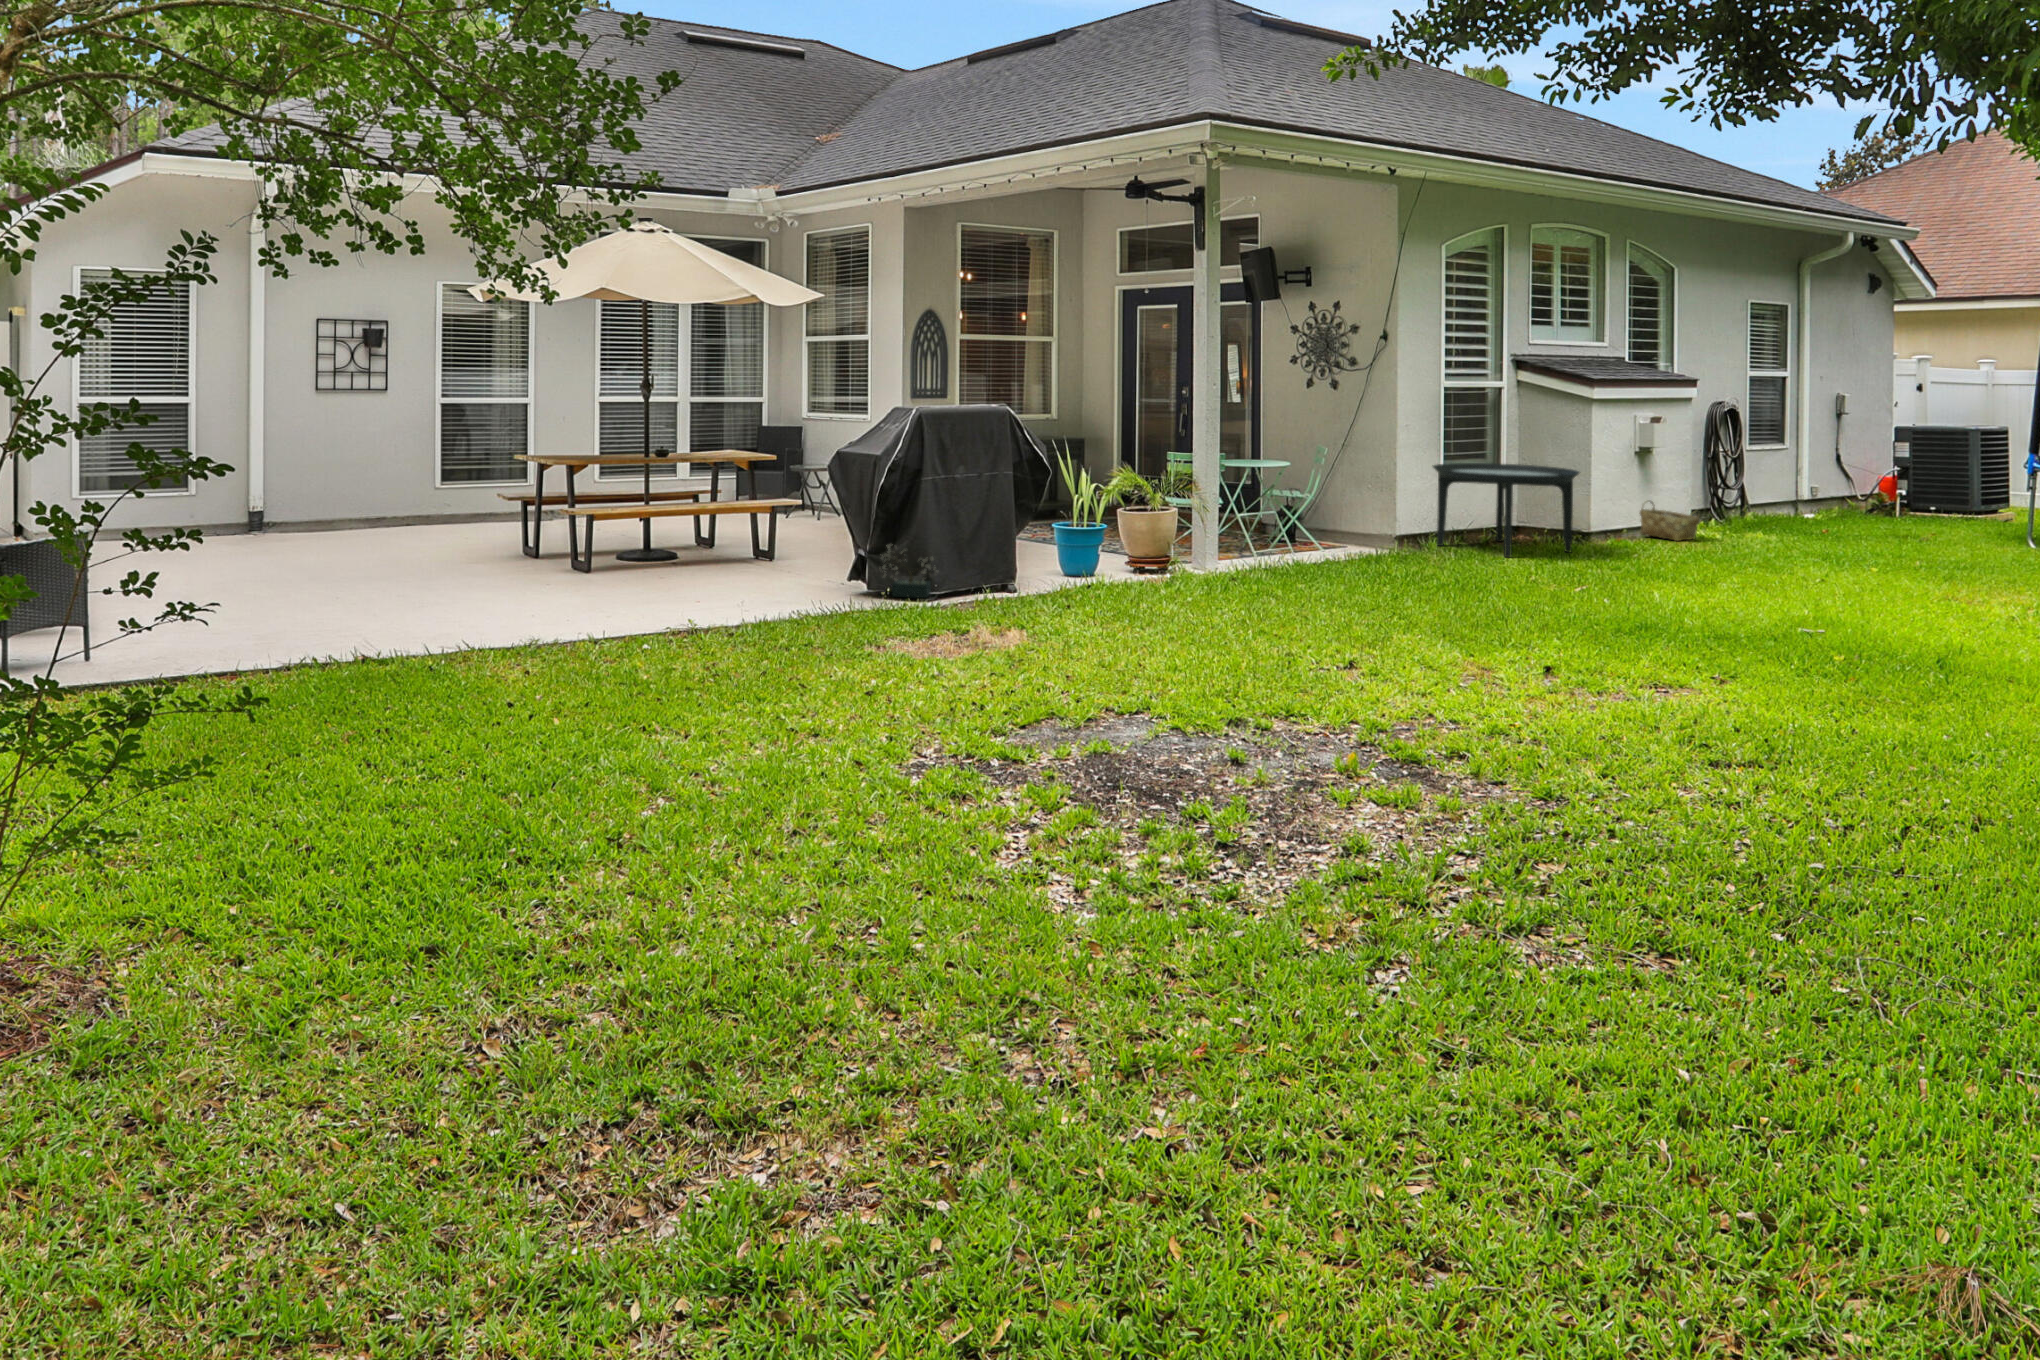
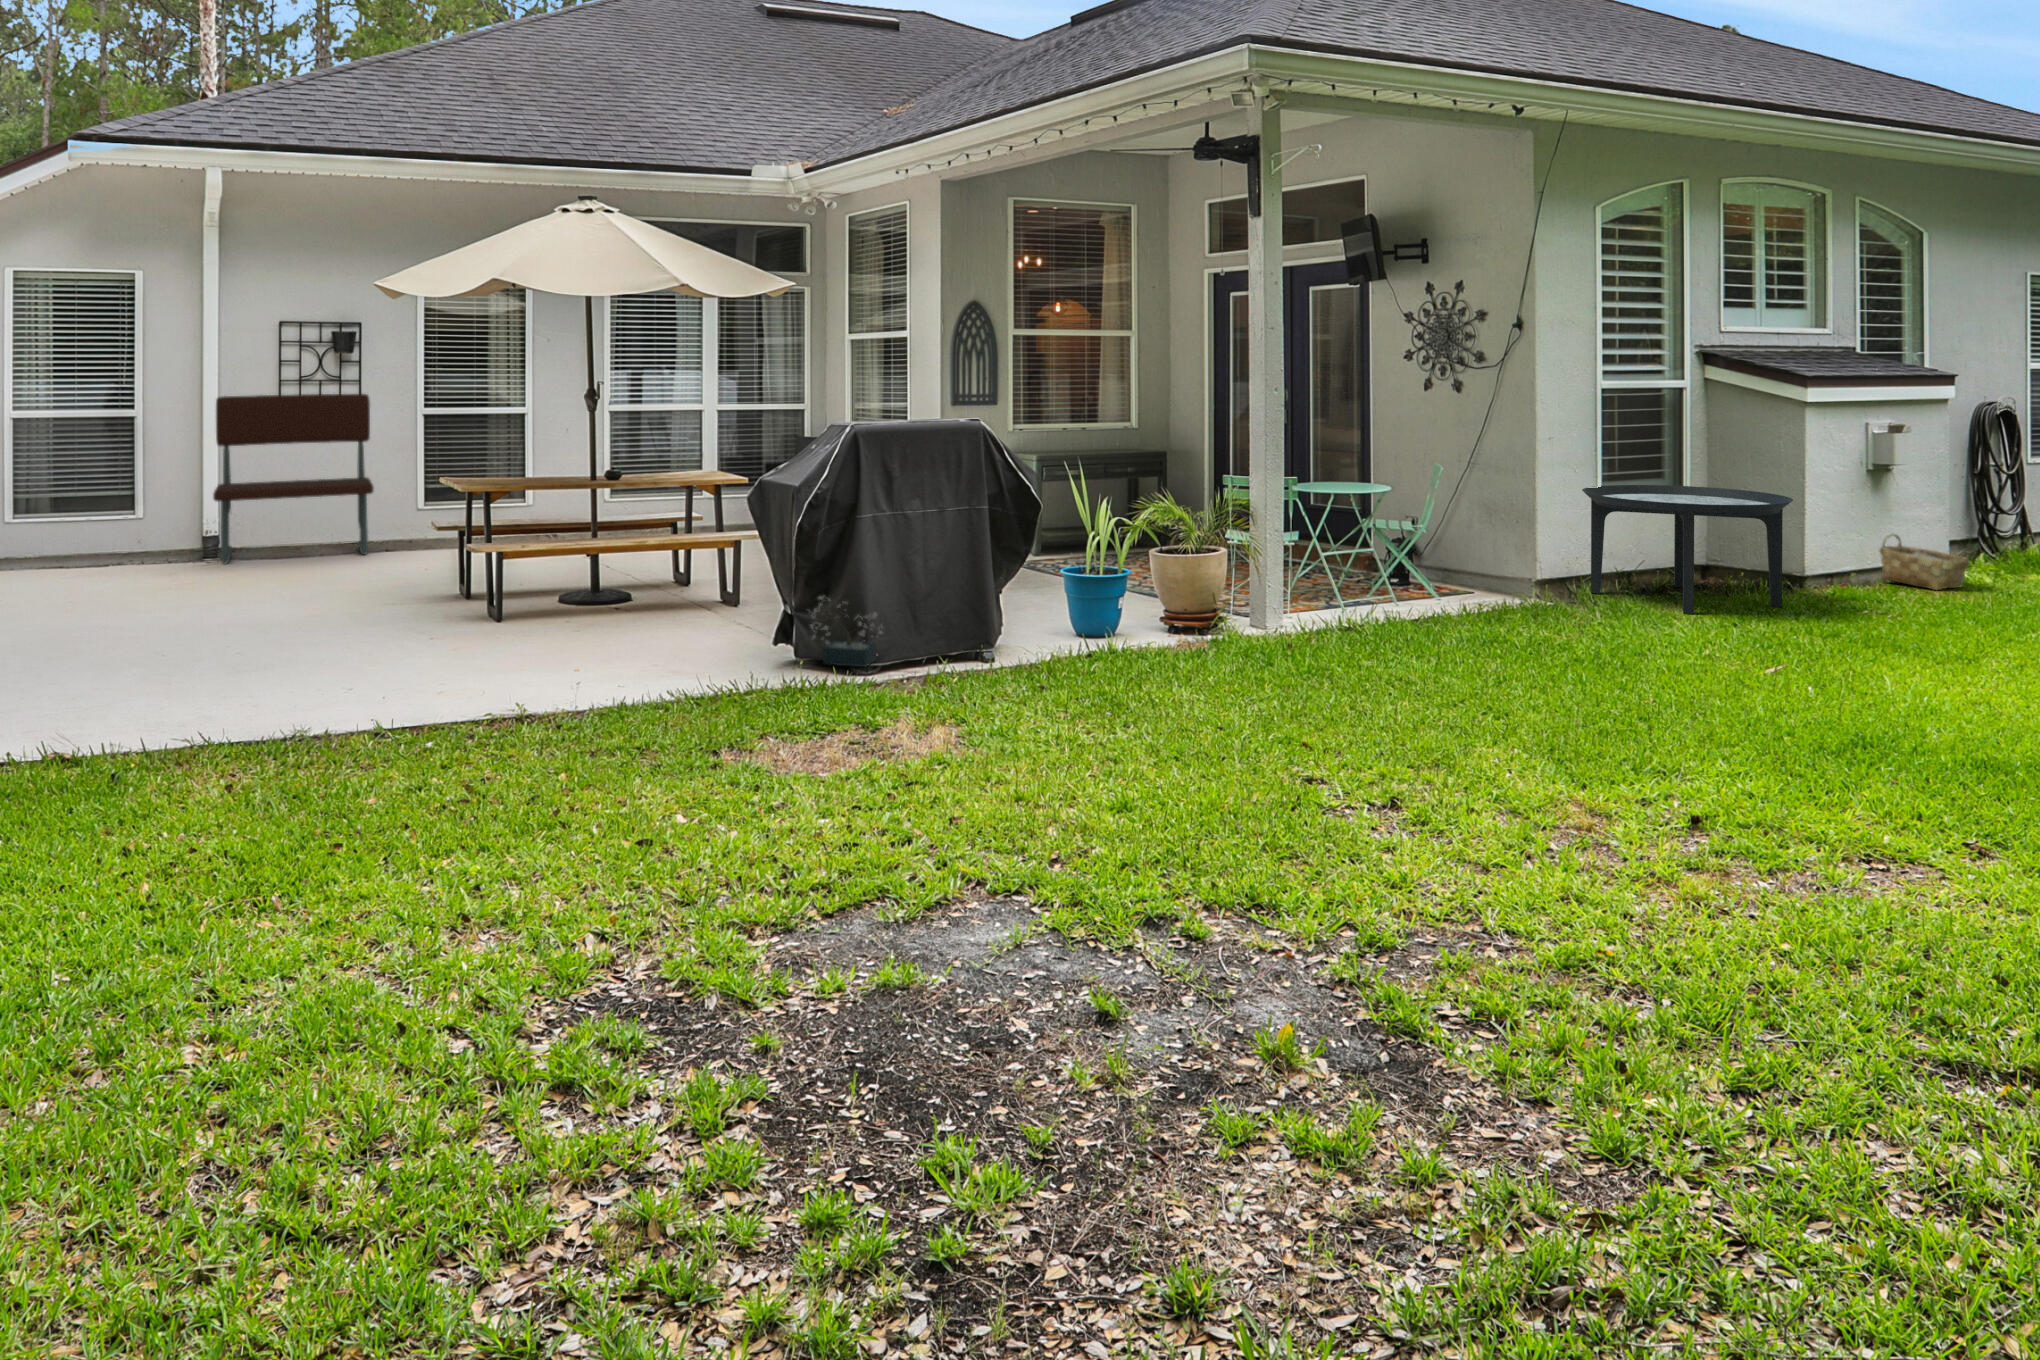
bench: none [262,385,414,538] -> present [213,394,374,564]

